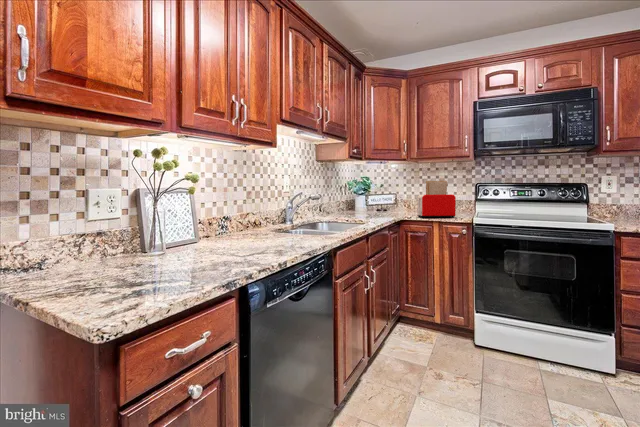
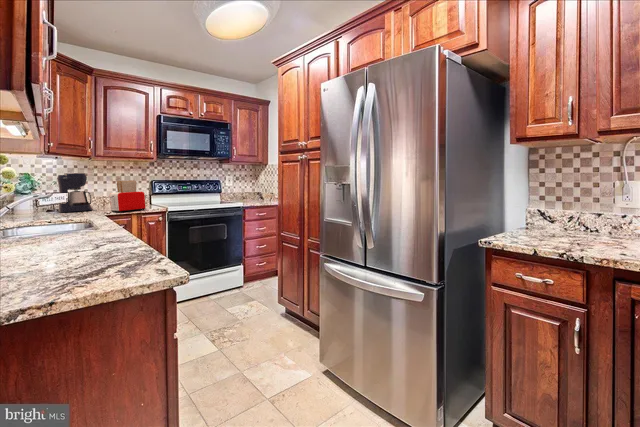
coffee maker: none [378,174,407,213] -> present [57,173,93,212]

